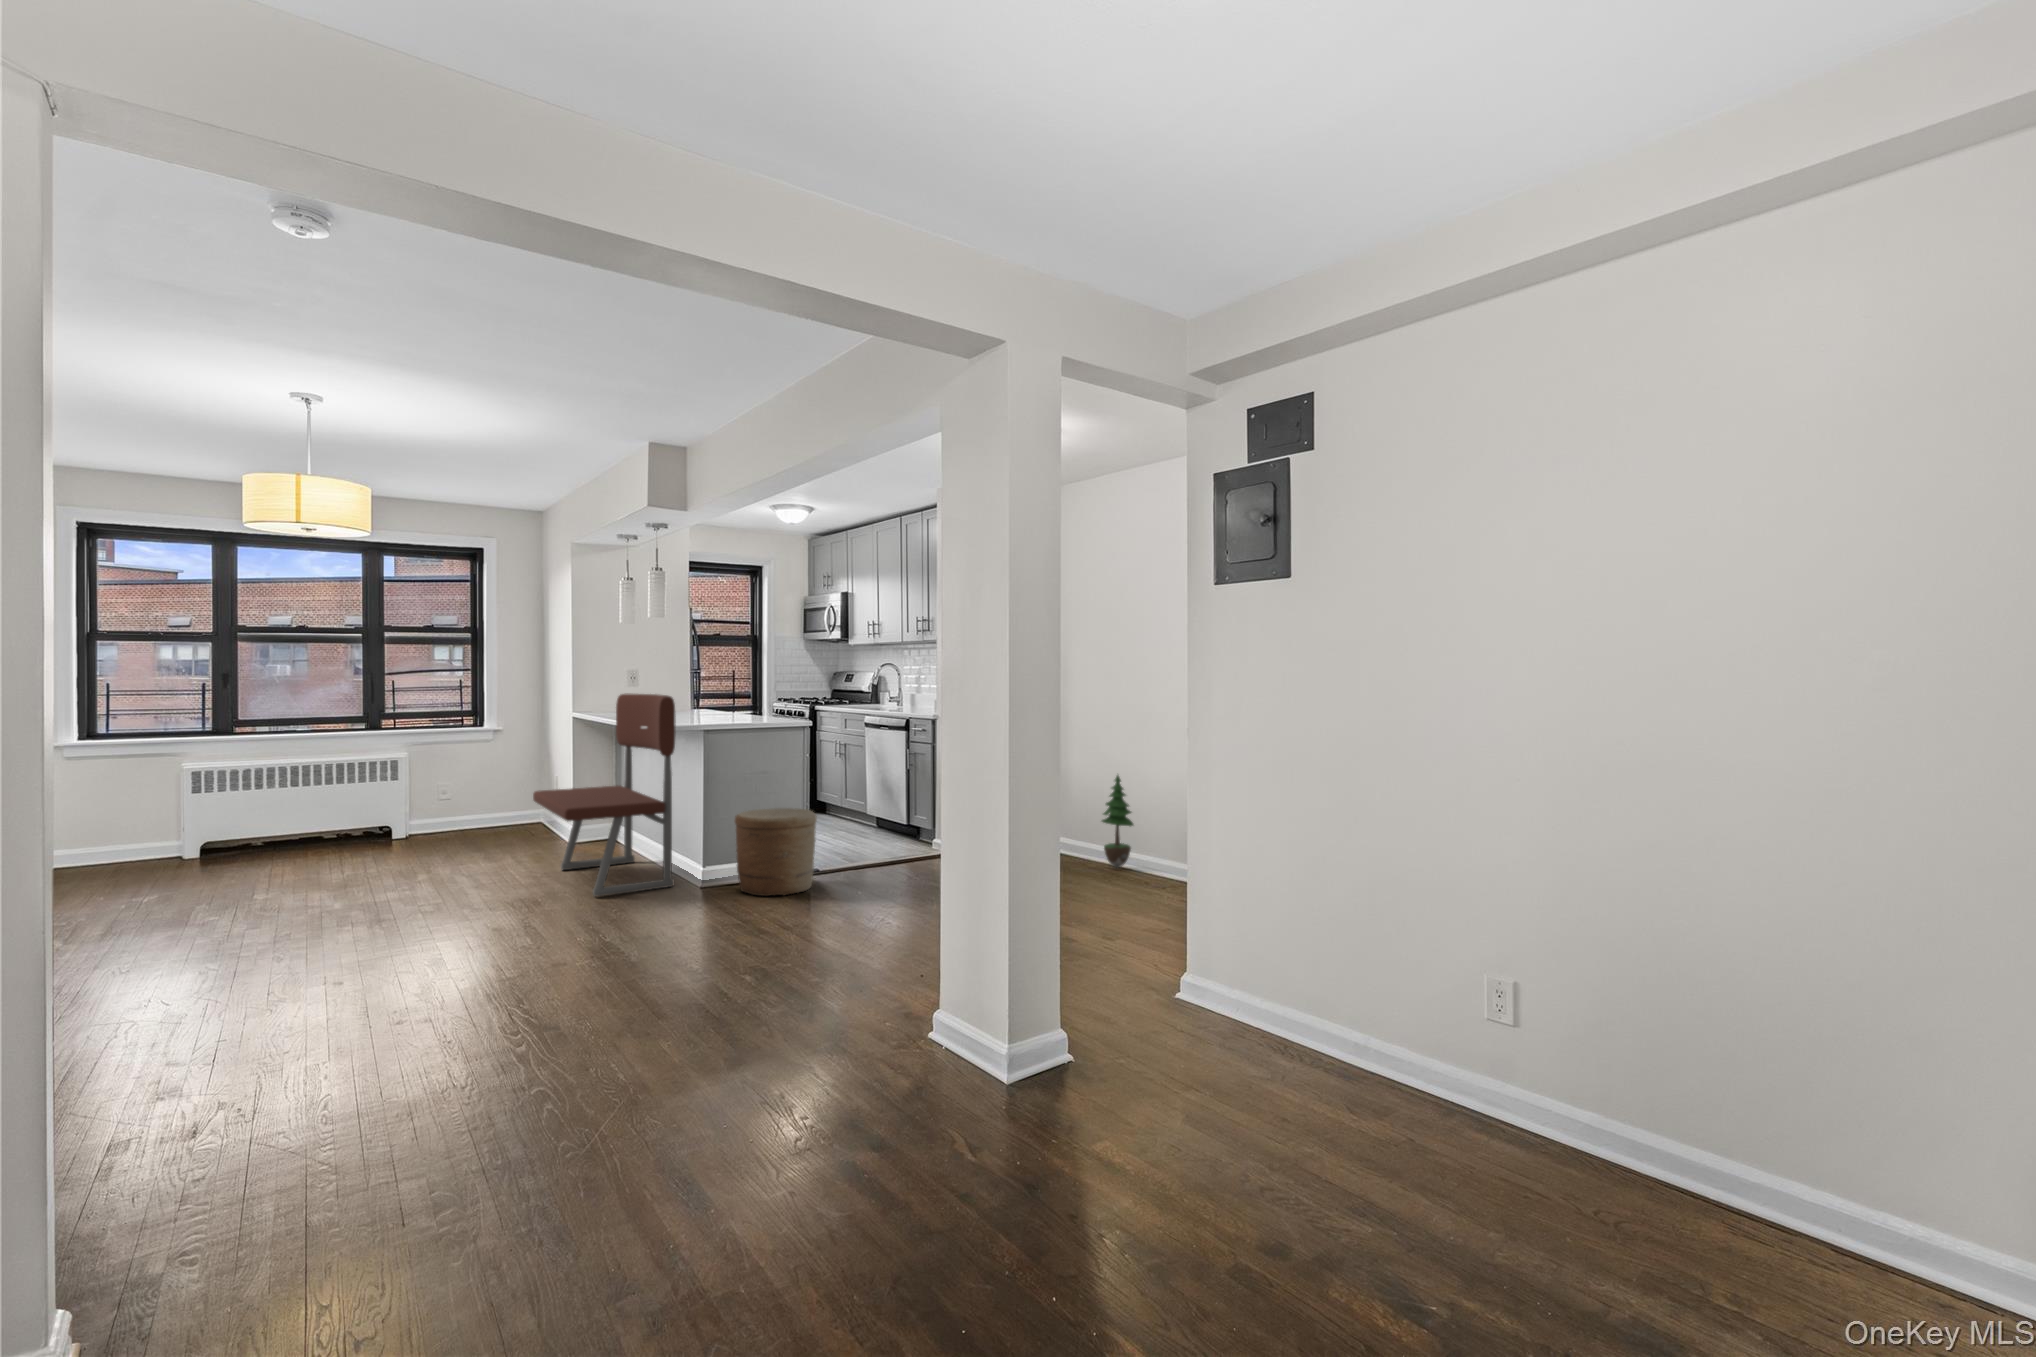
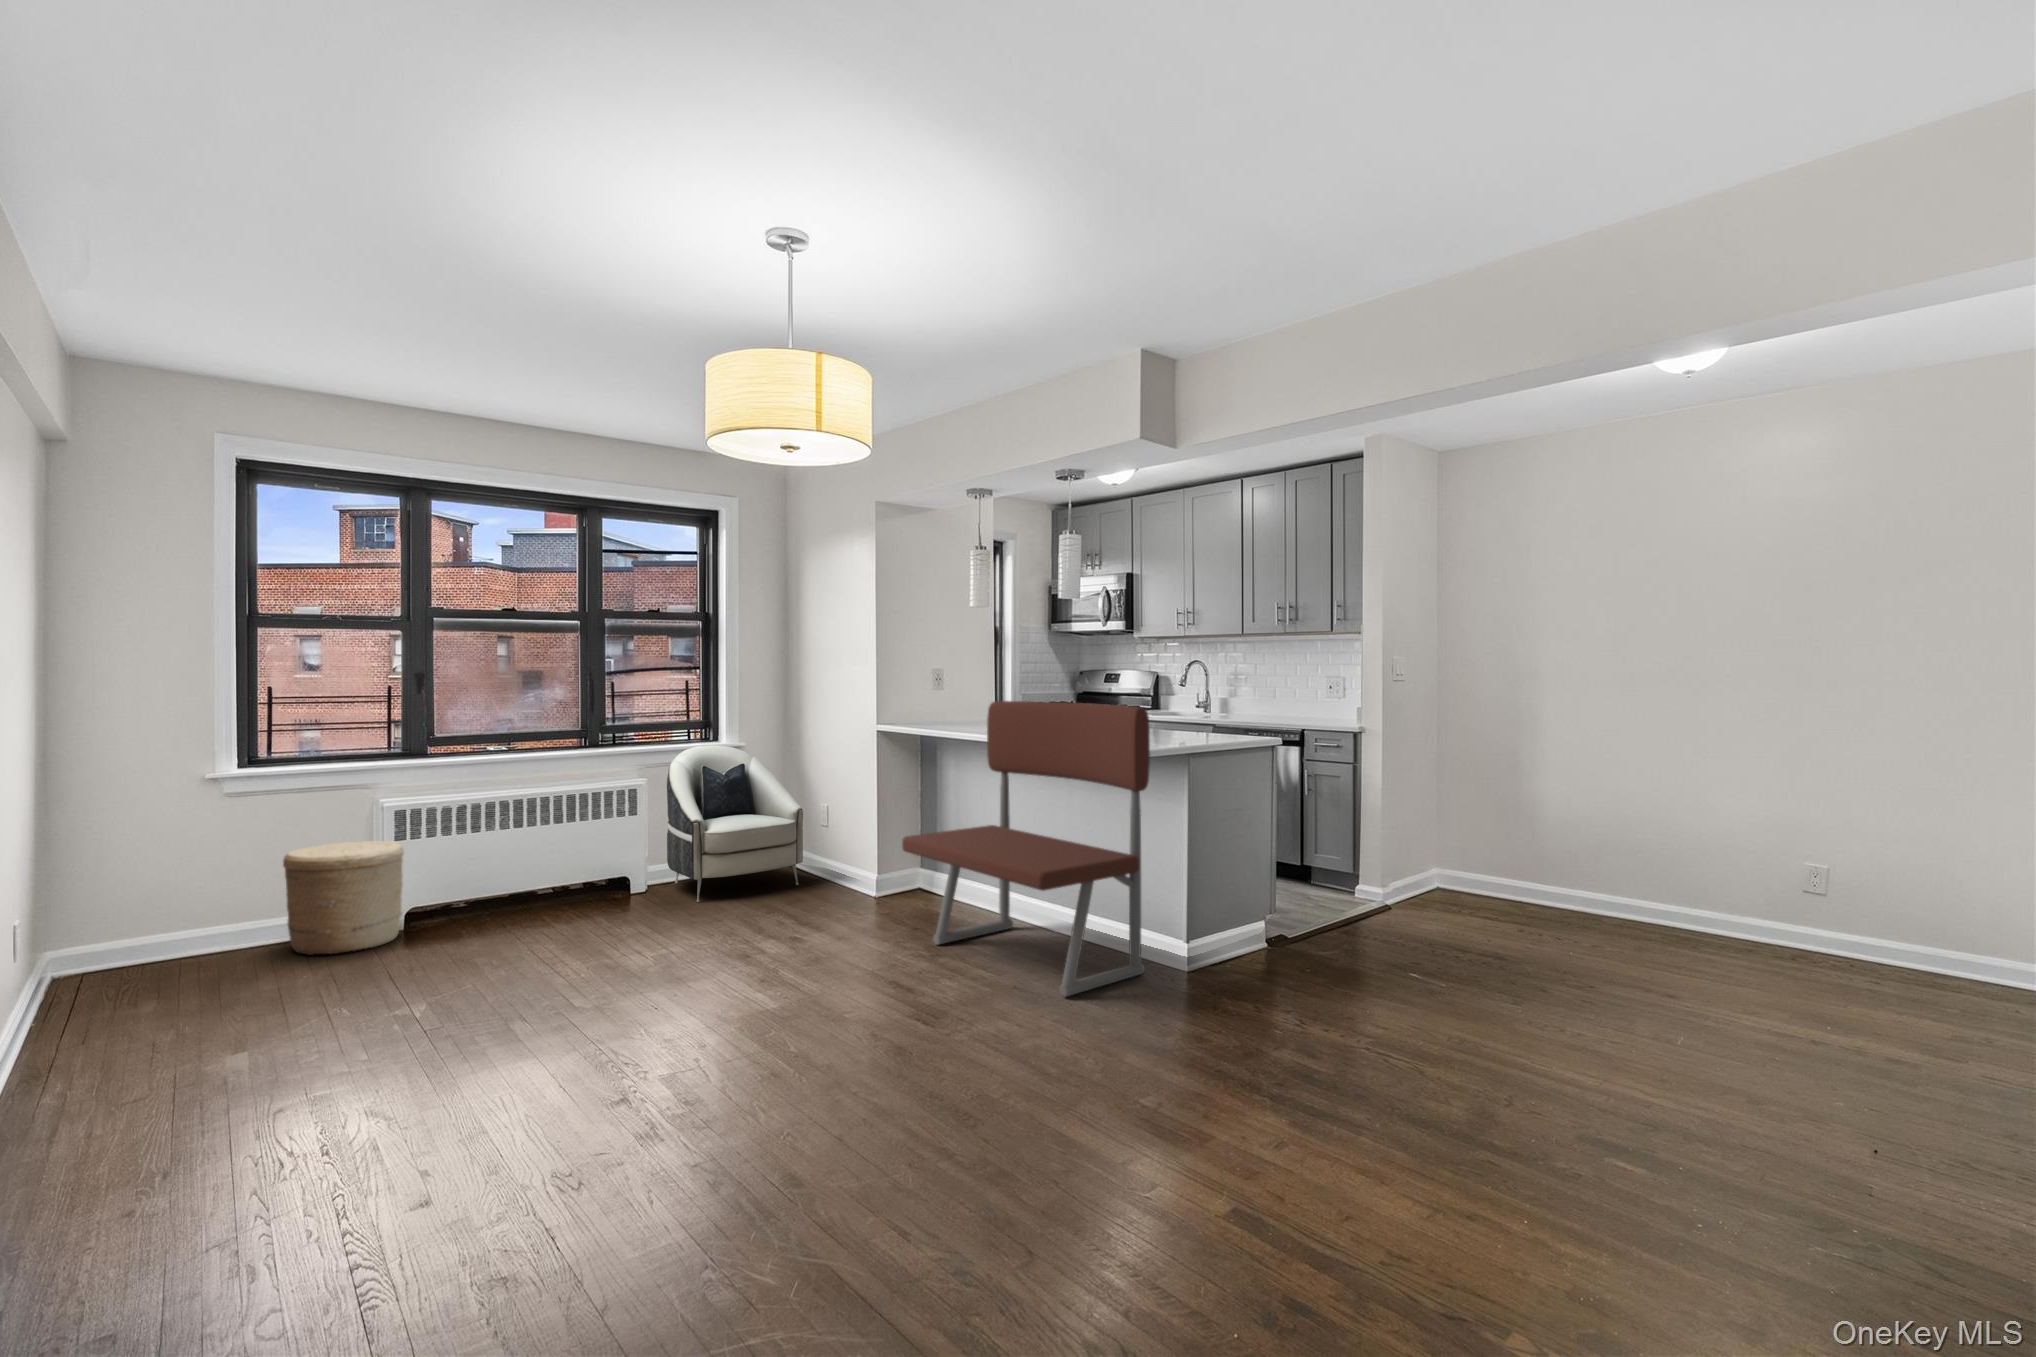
armchair: none [421,710,531,845] -> present [667,745,803,902]
potted tree: present [1102,775,1133,868] -> none [1646,805,1703,932]
woven basket: present [735,808,817,896] -> present [283,841,404,955]

